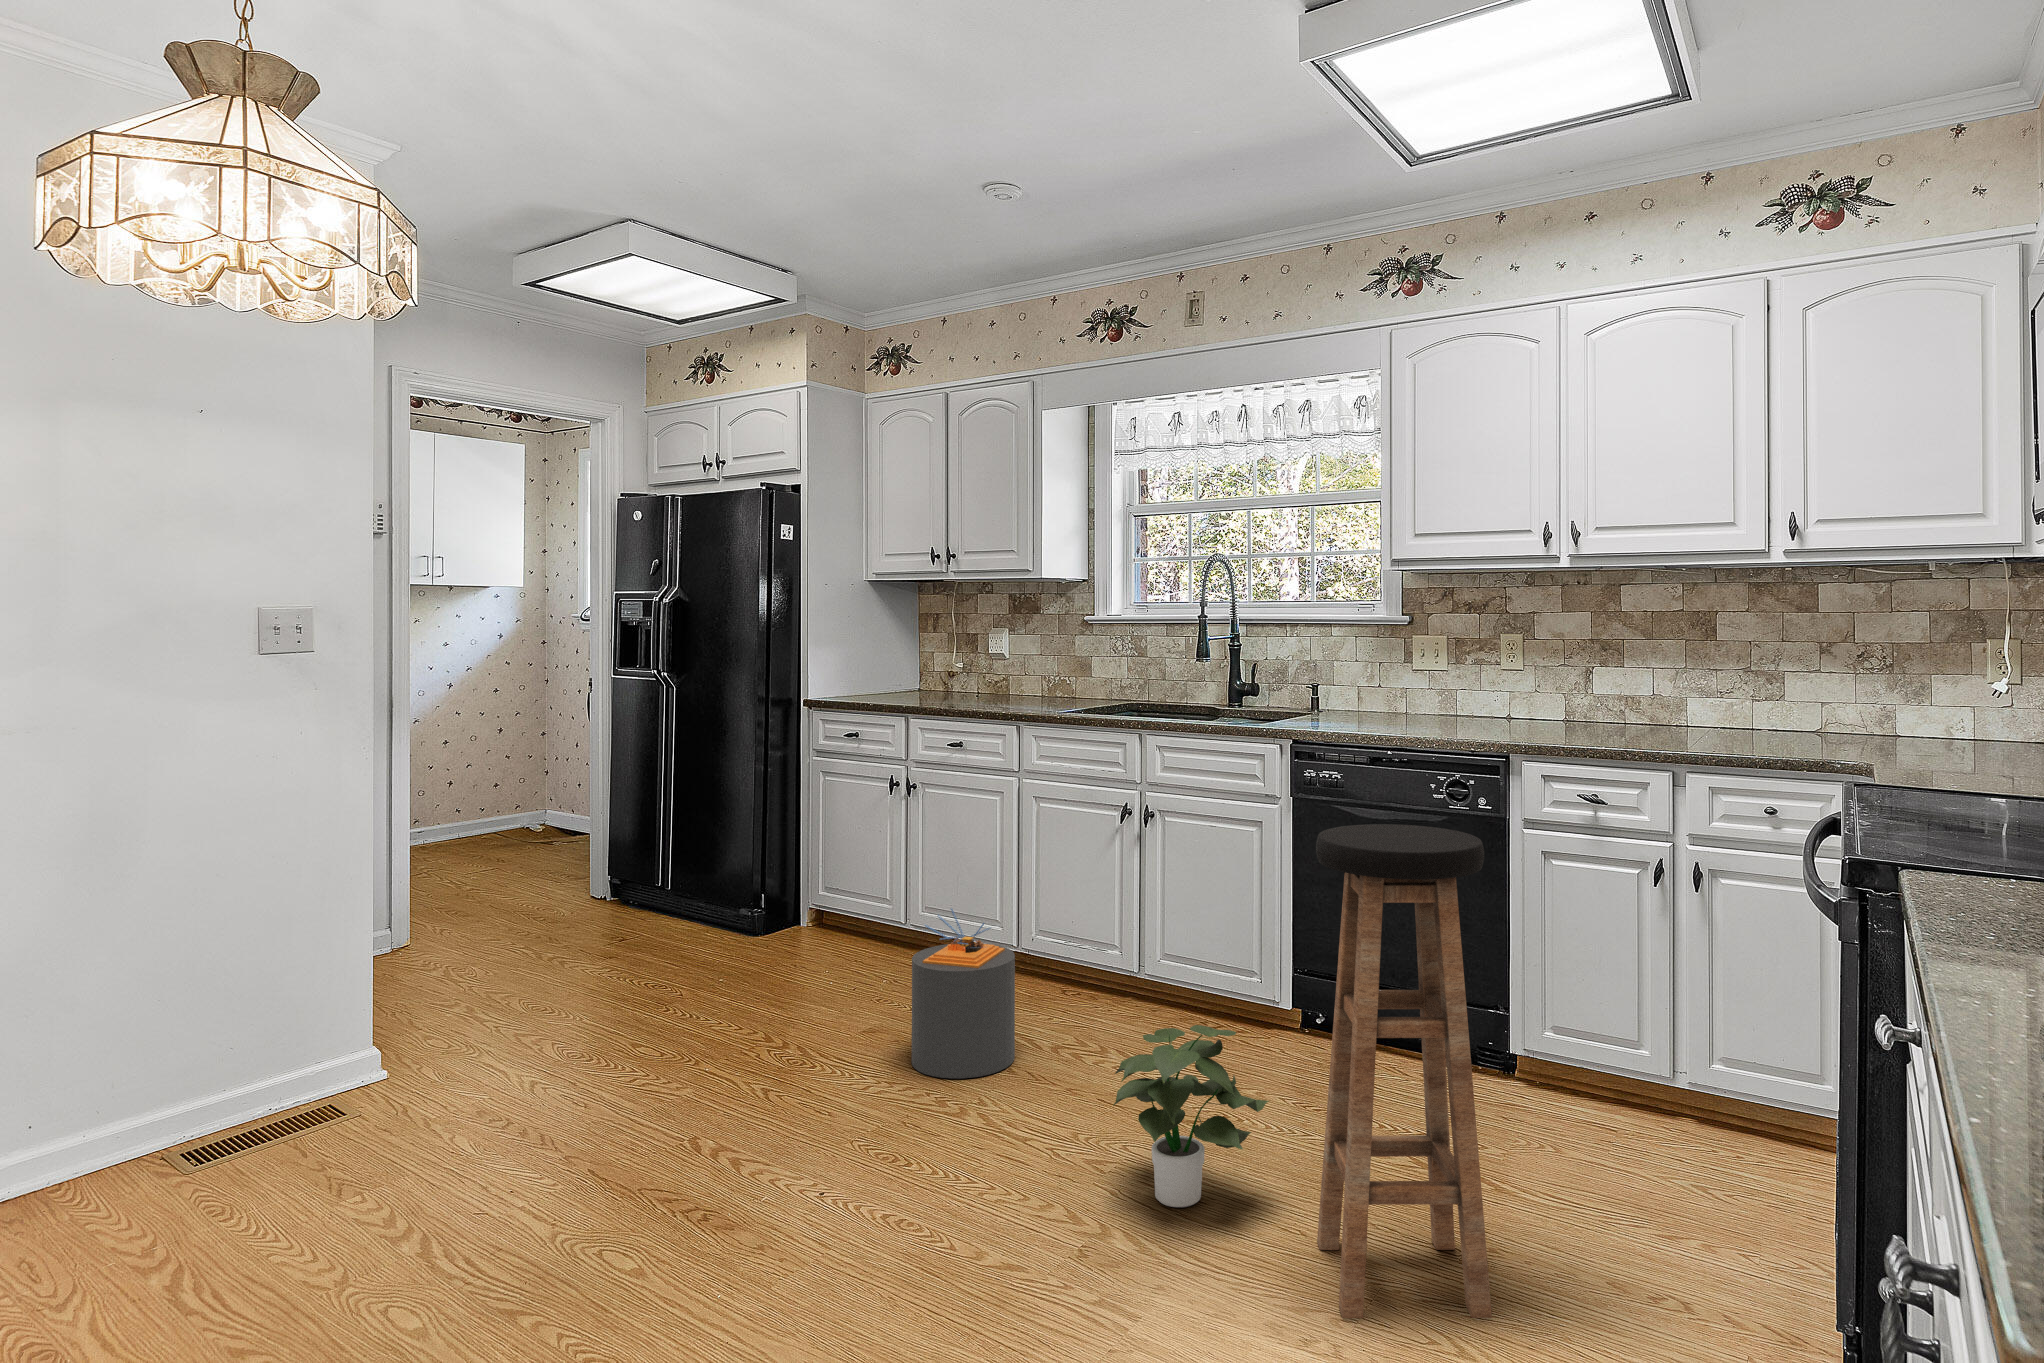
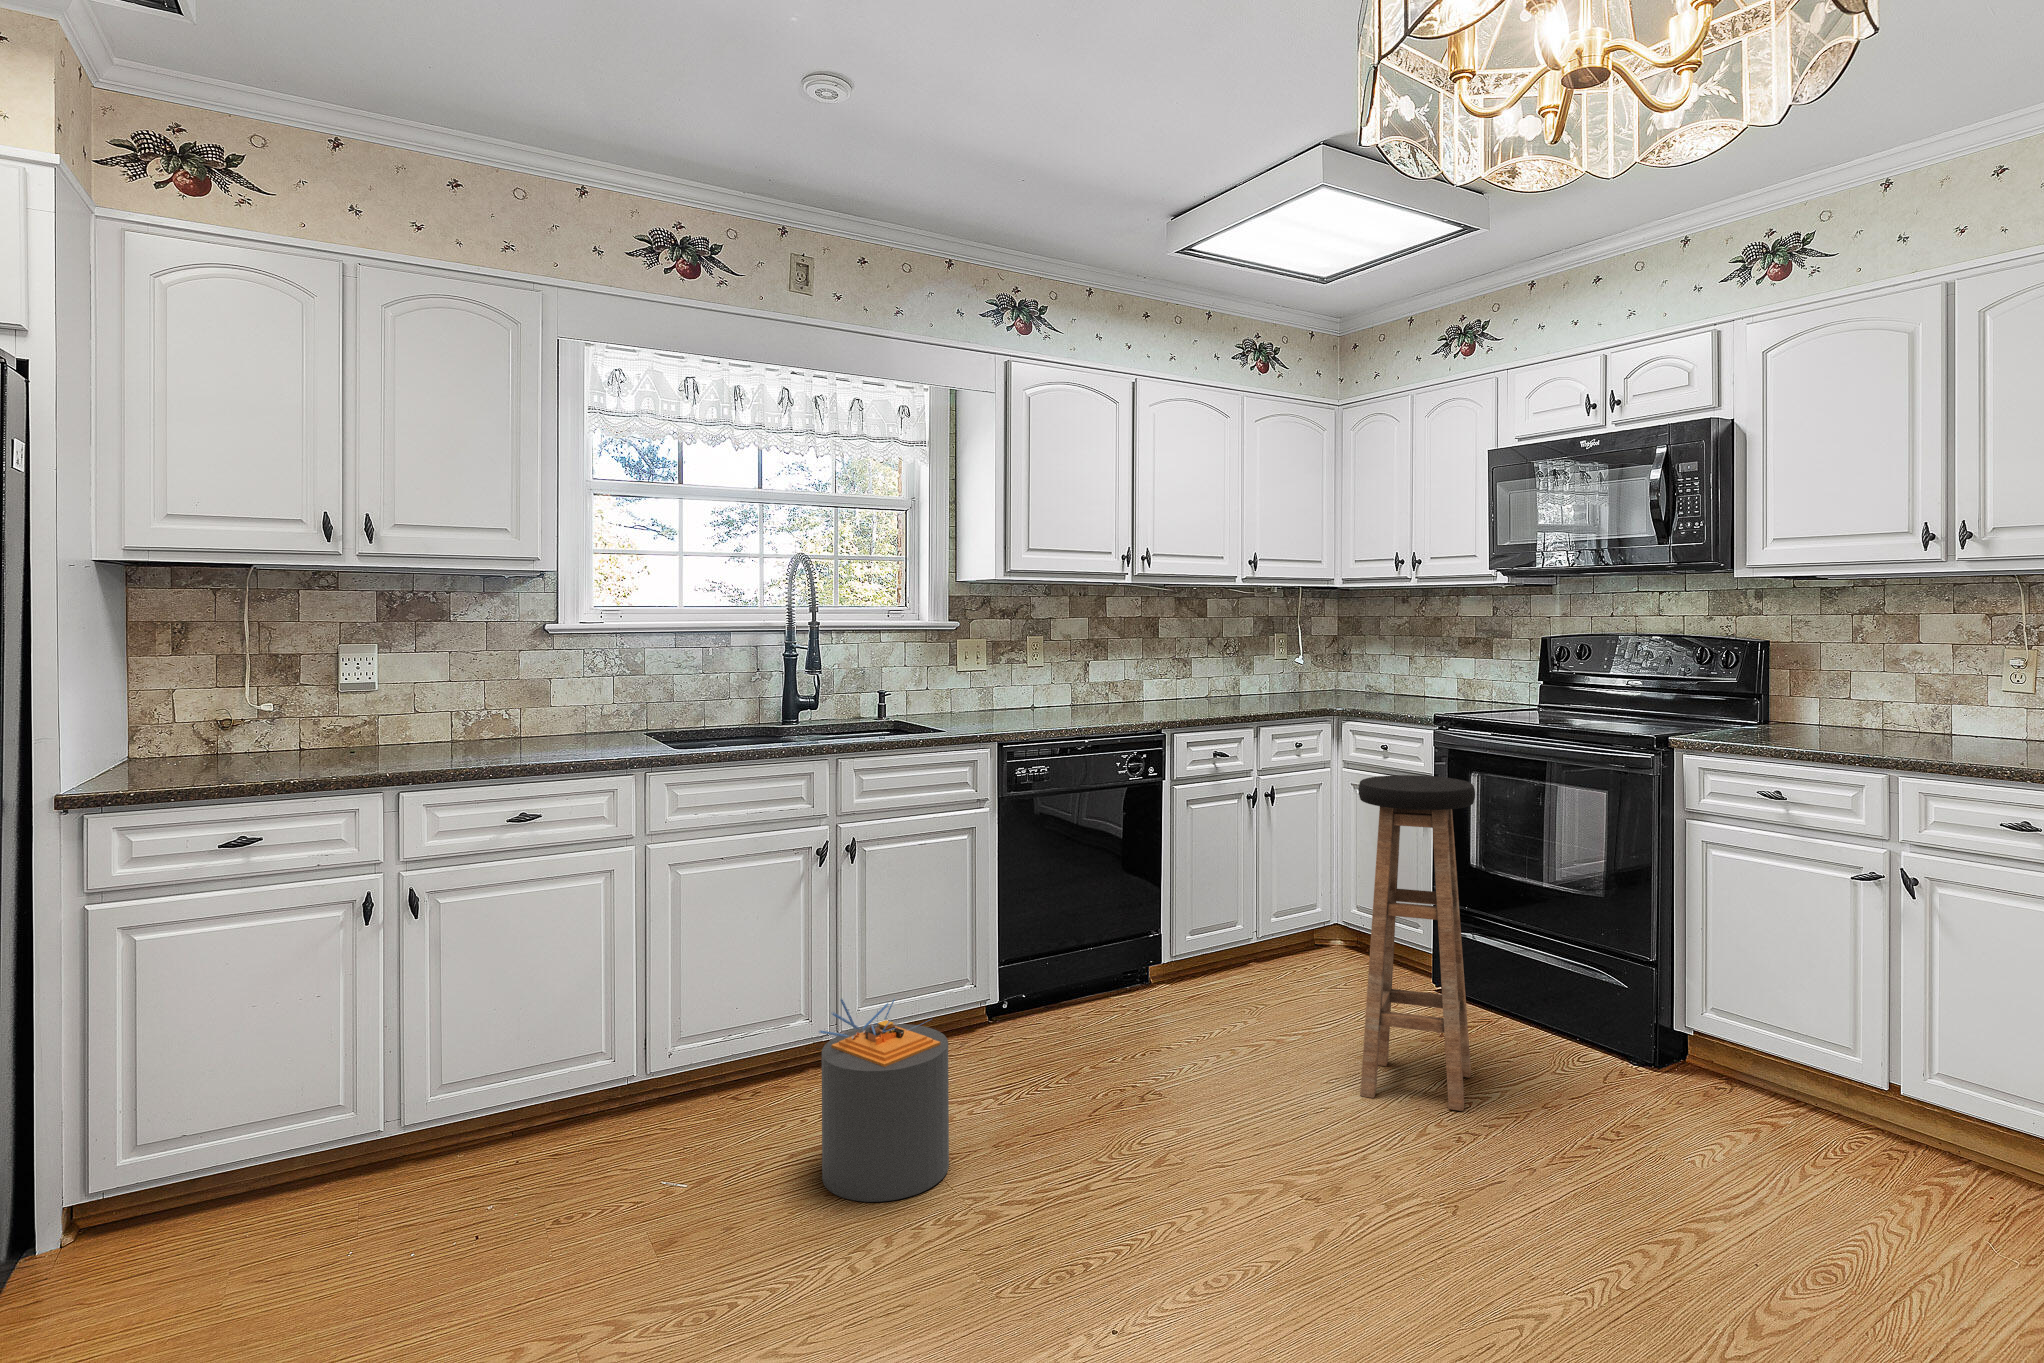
potted plant: present [1113,1025,1269,1207] -> none [1199,973,1333,1134]

